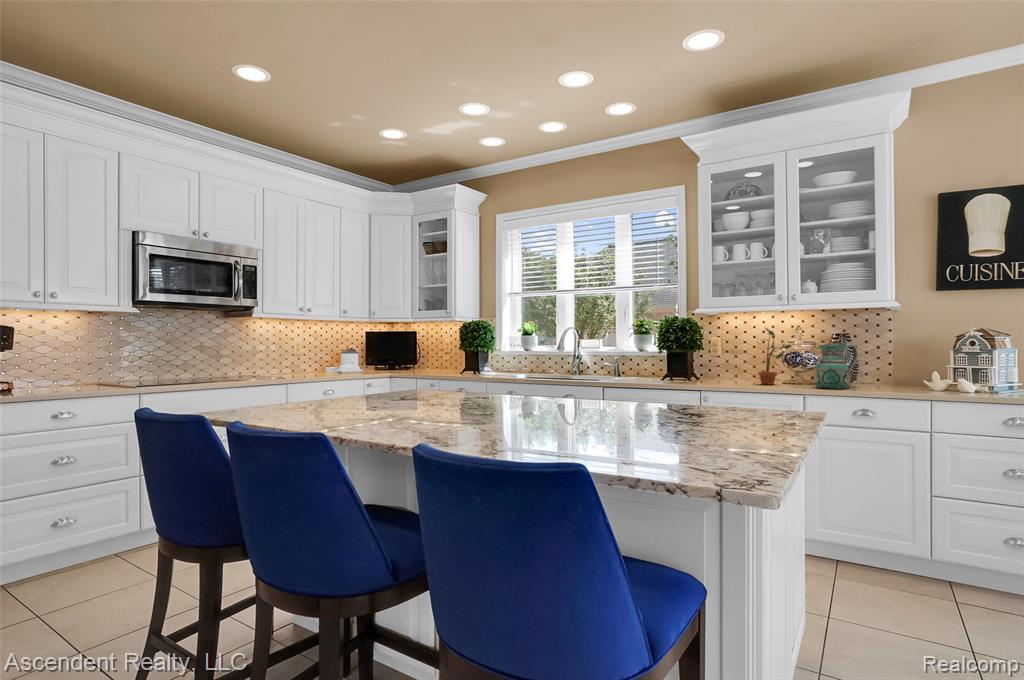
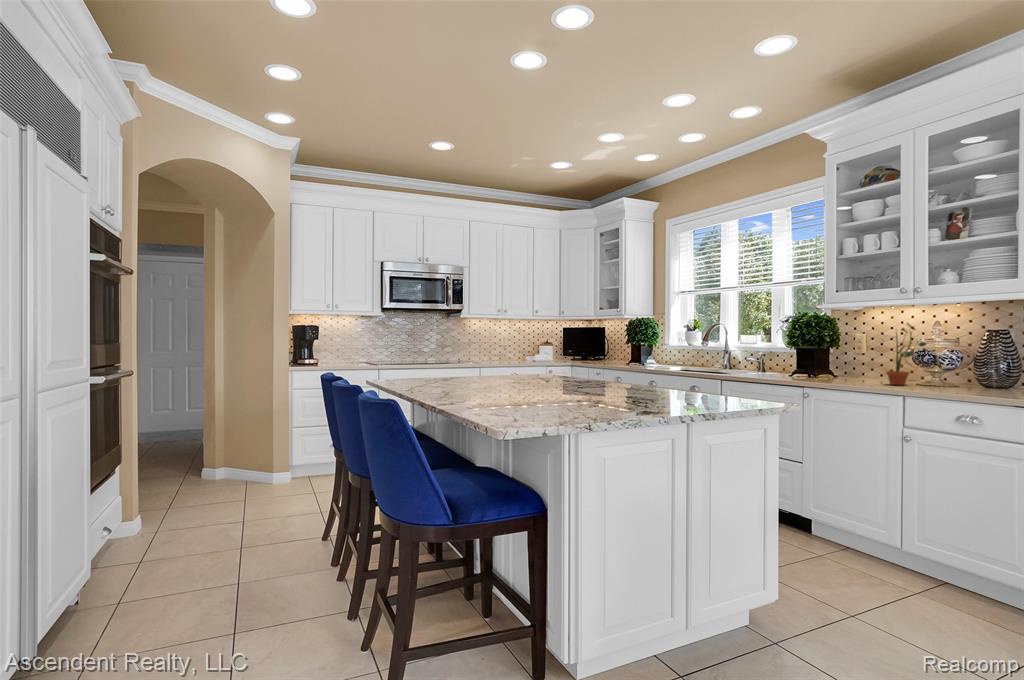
ceramic pitcher: present [815,343,858,389] -> none [942,340,1003,393]

